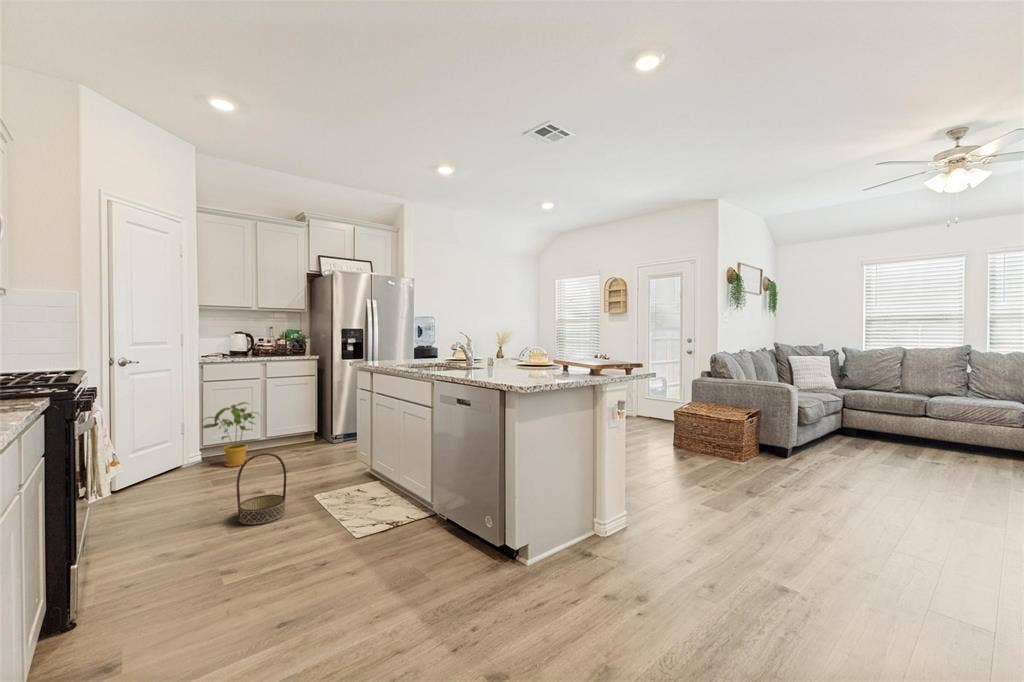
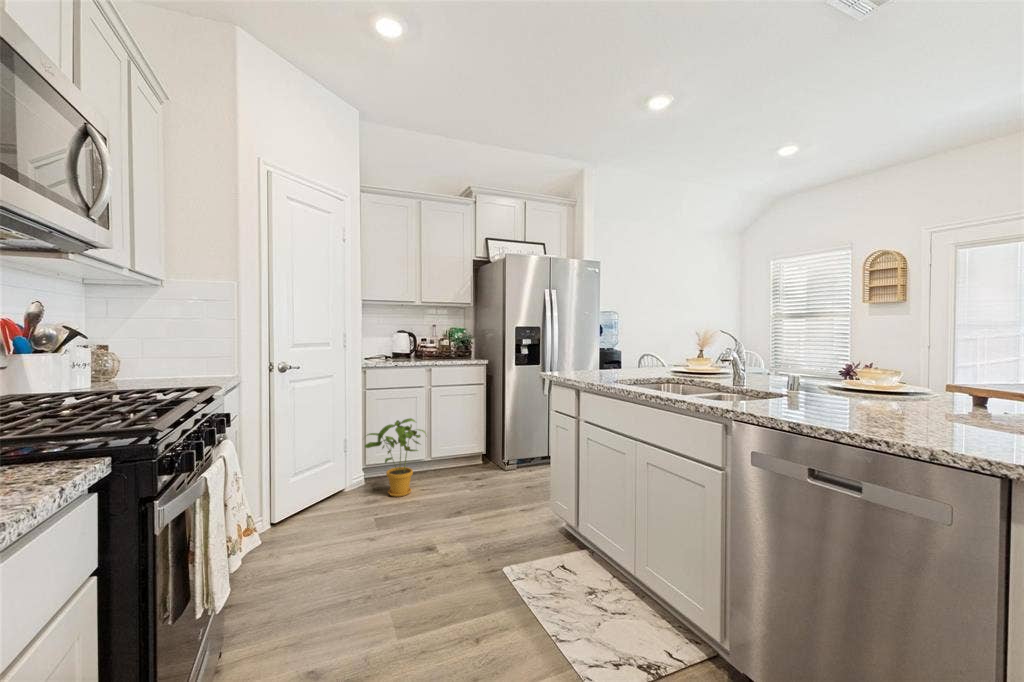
basket: present [237,453,286,525] -> none [410,511,473,622]

